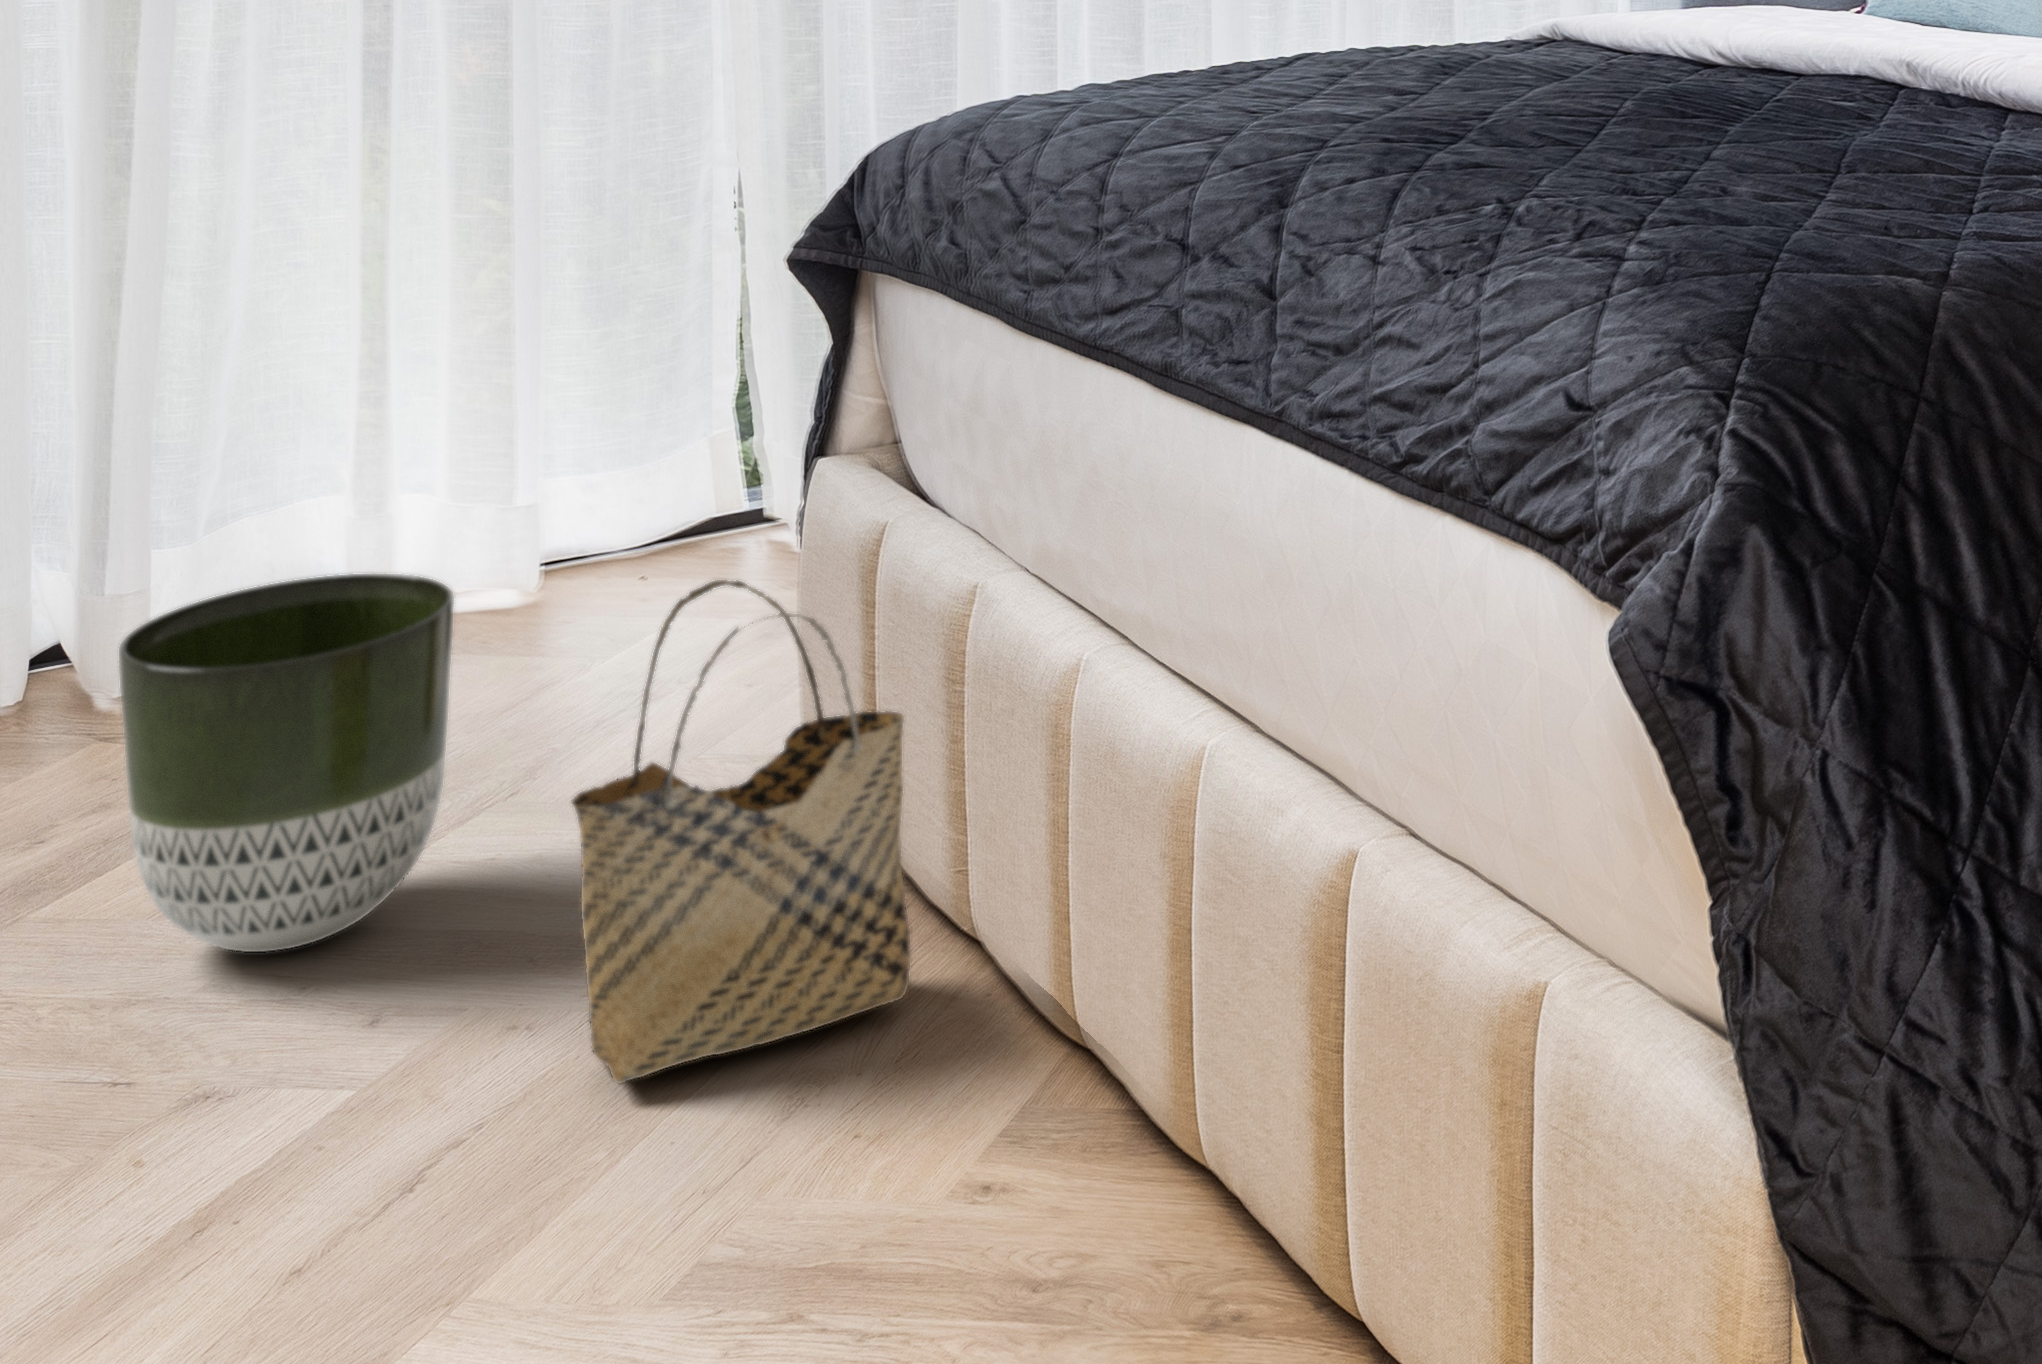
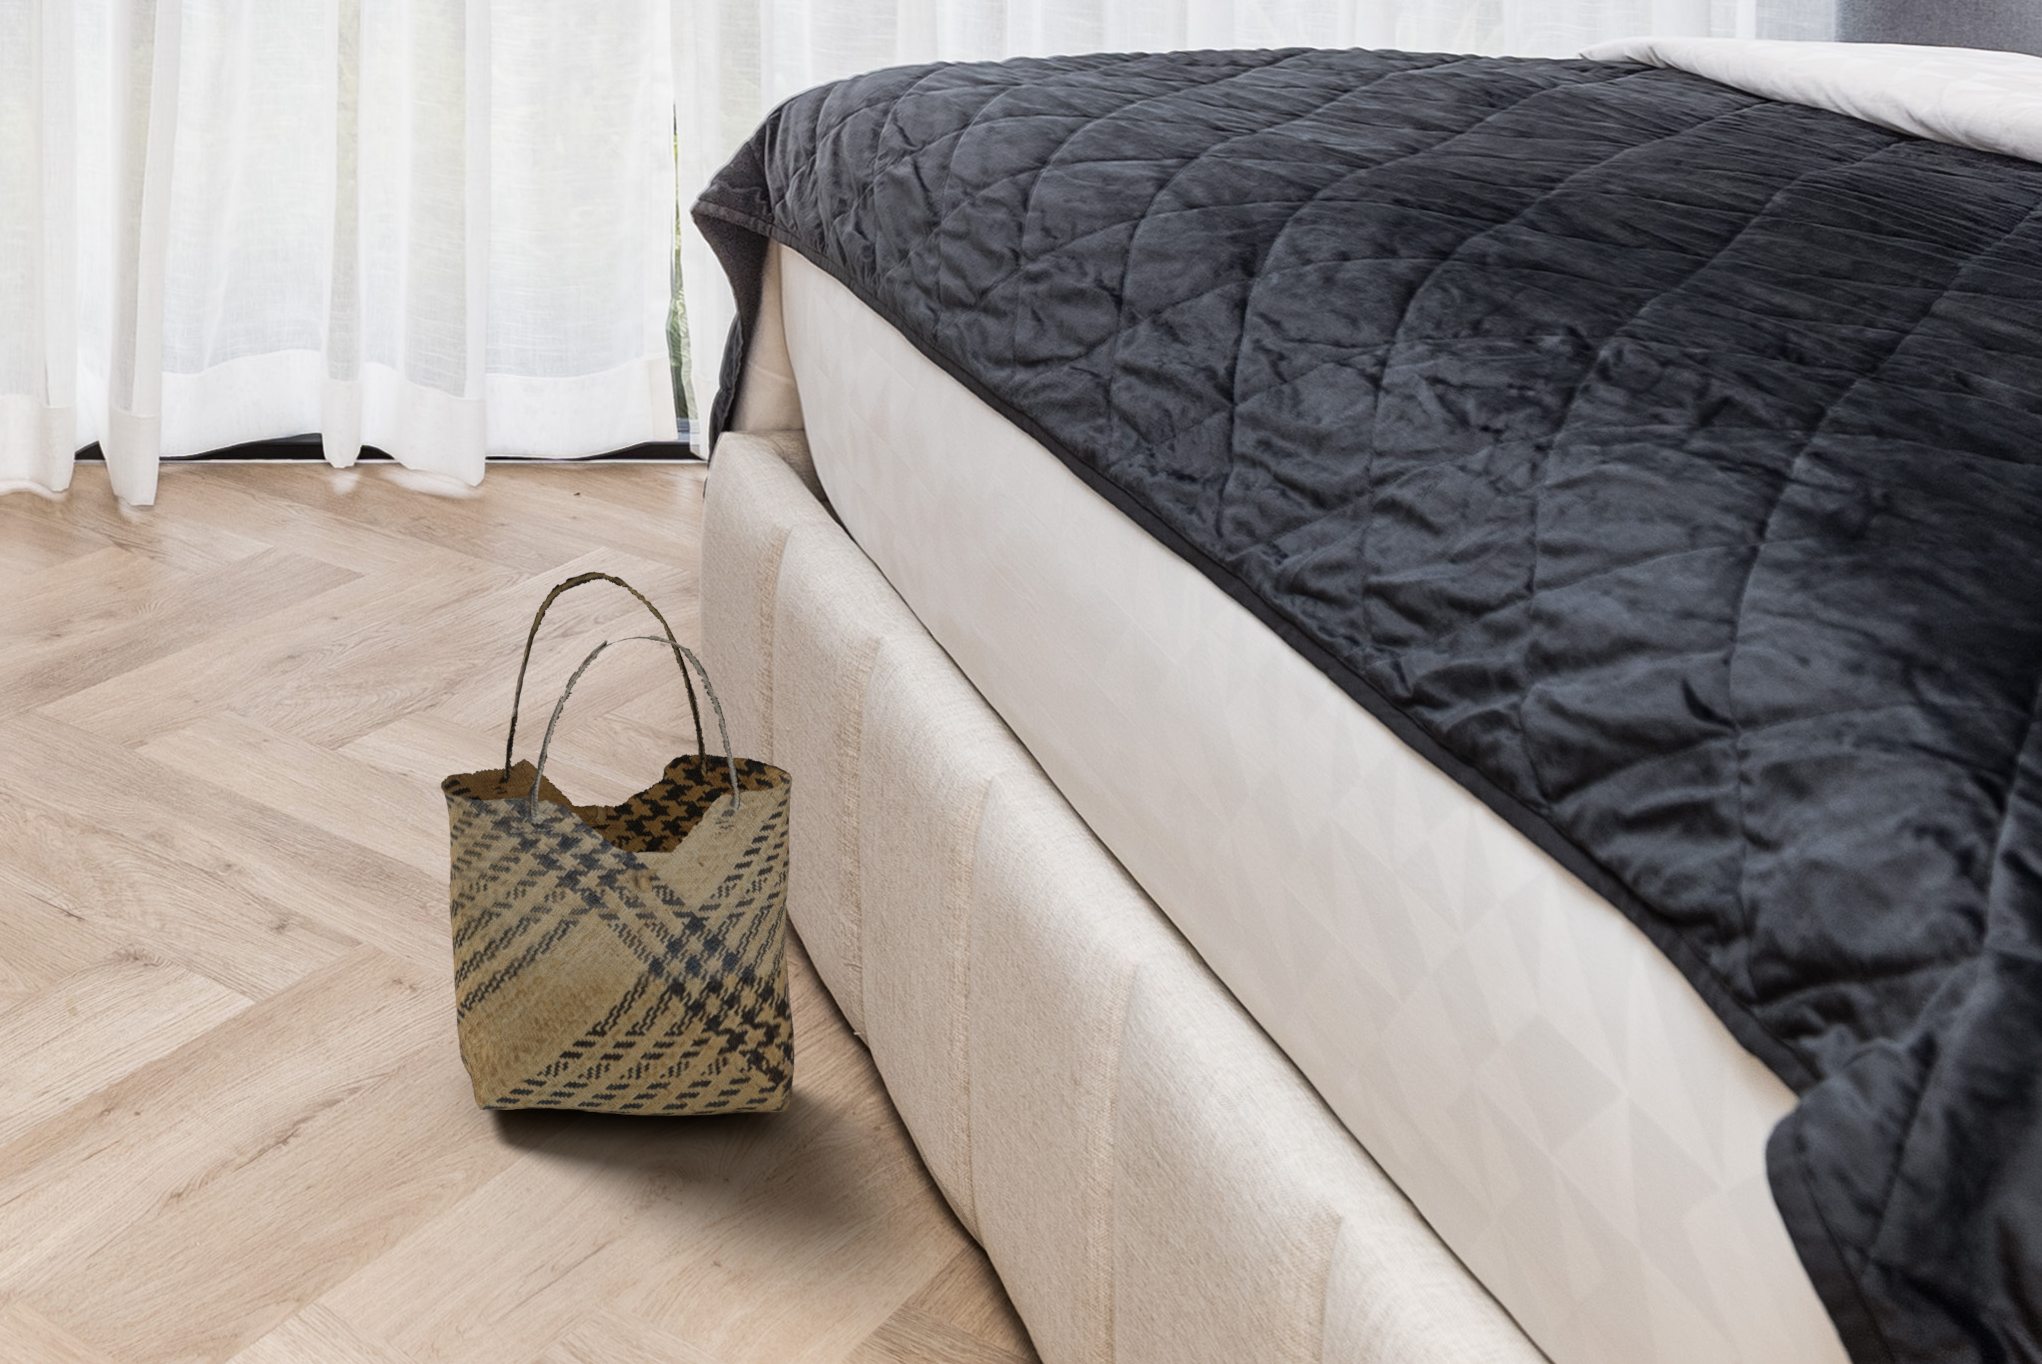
planter: present [119,574,454,952] -> none [76,457,360,830]

